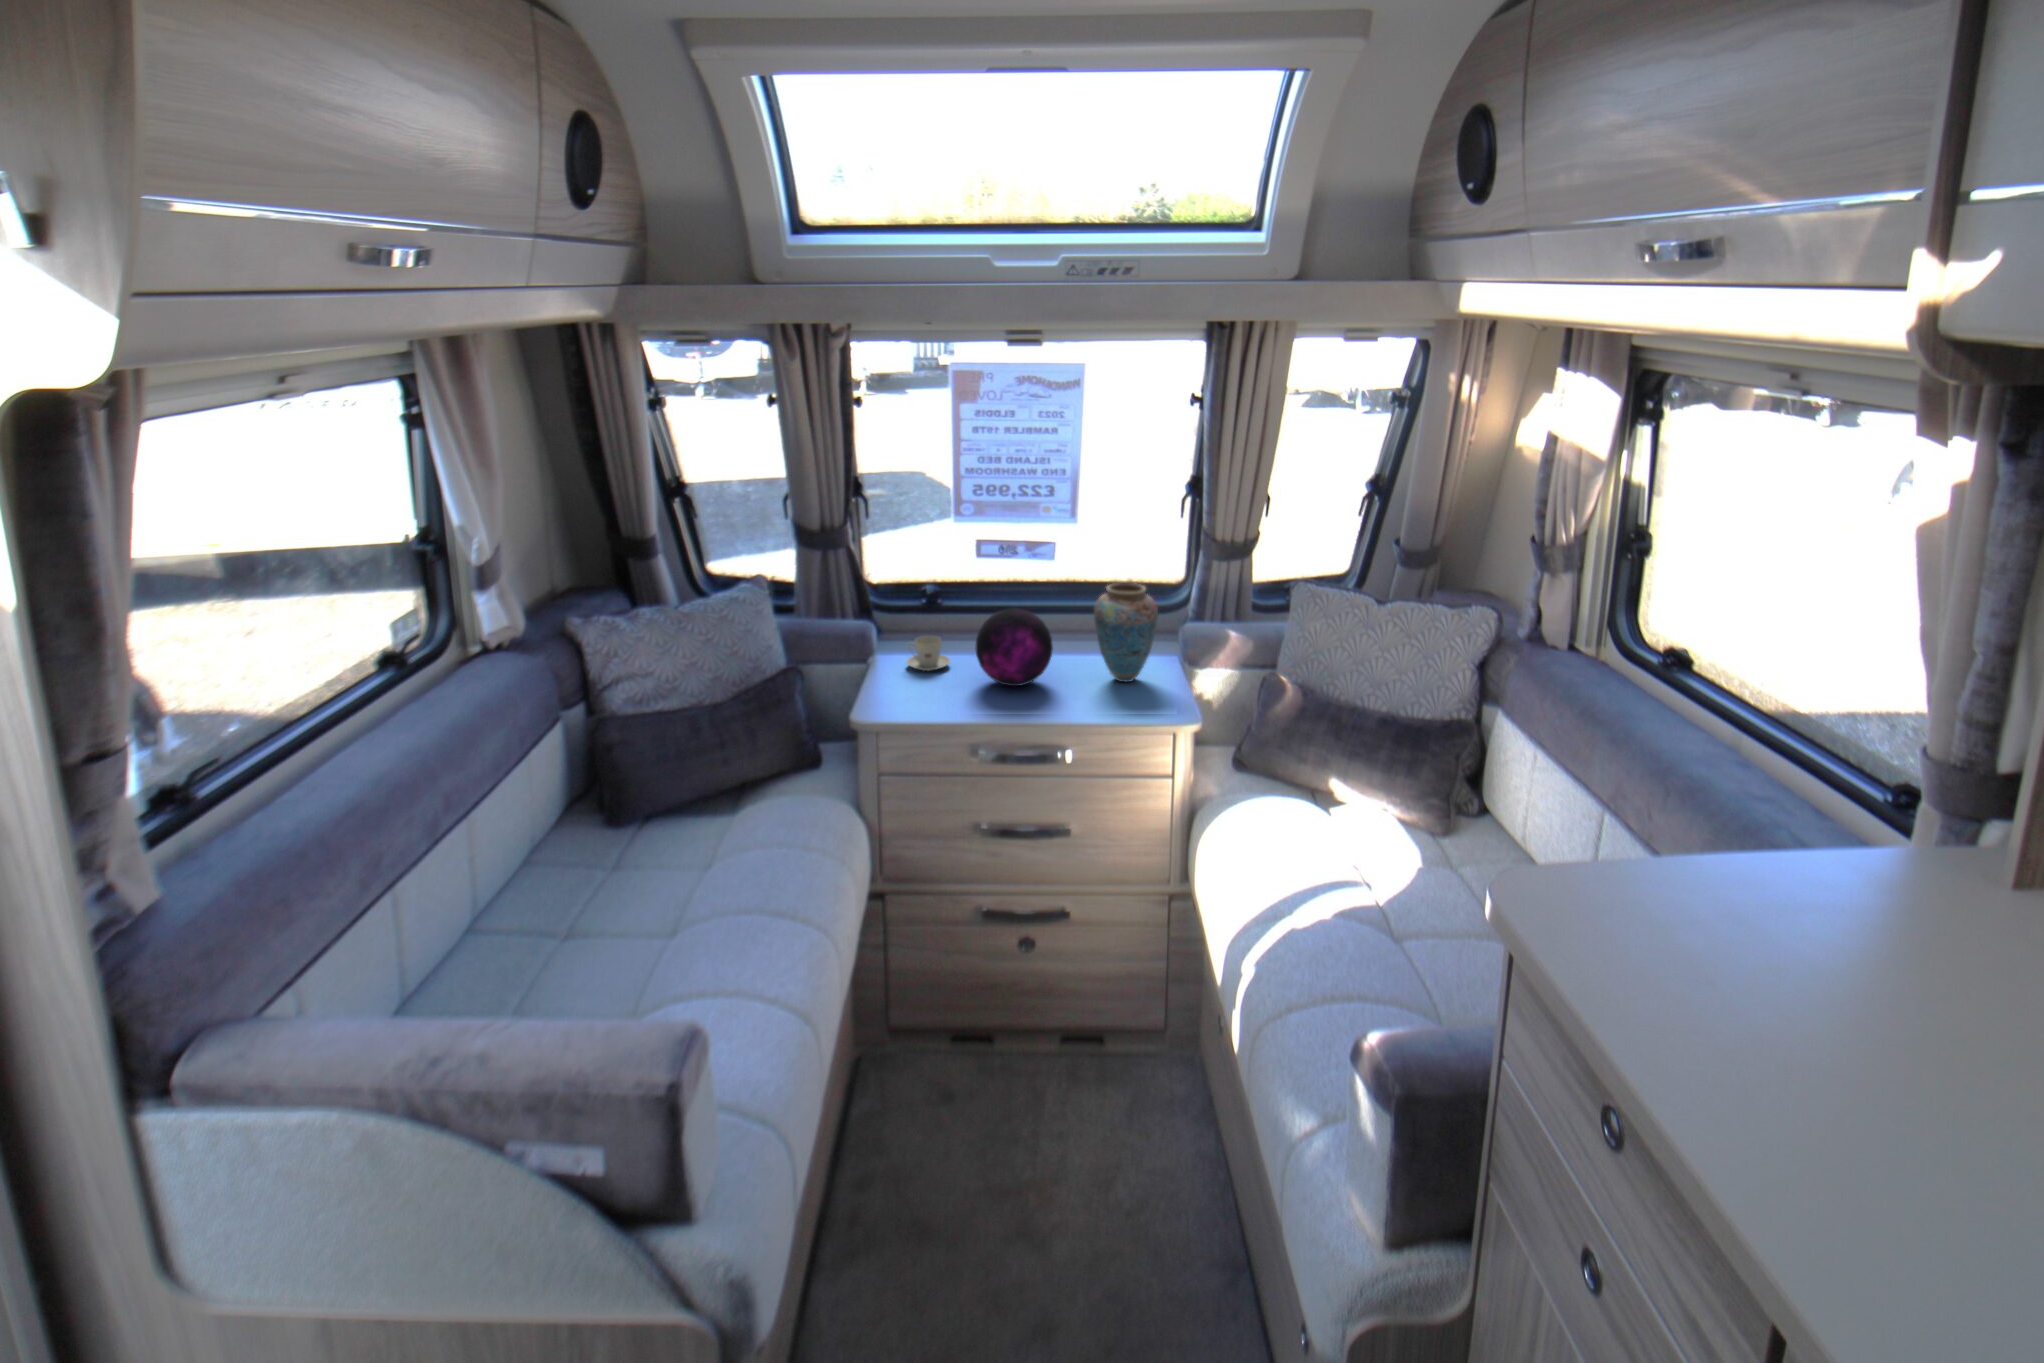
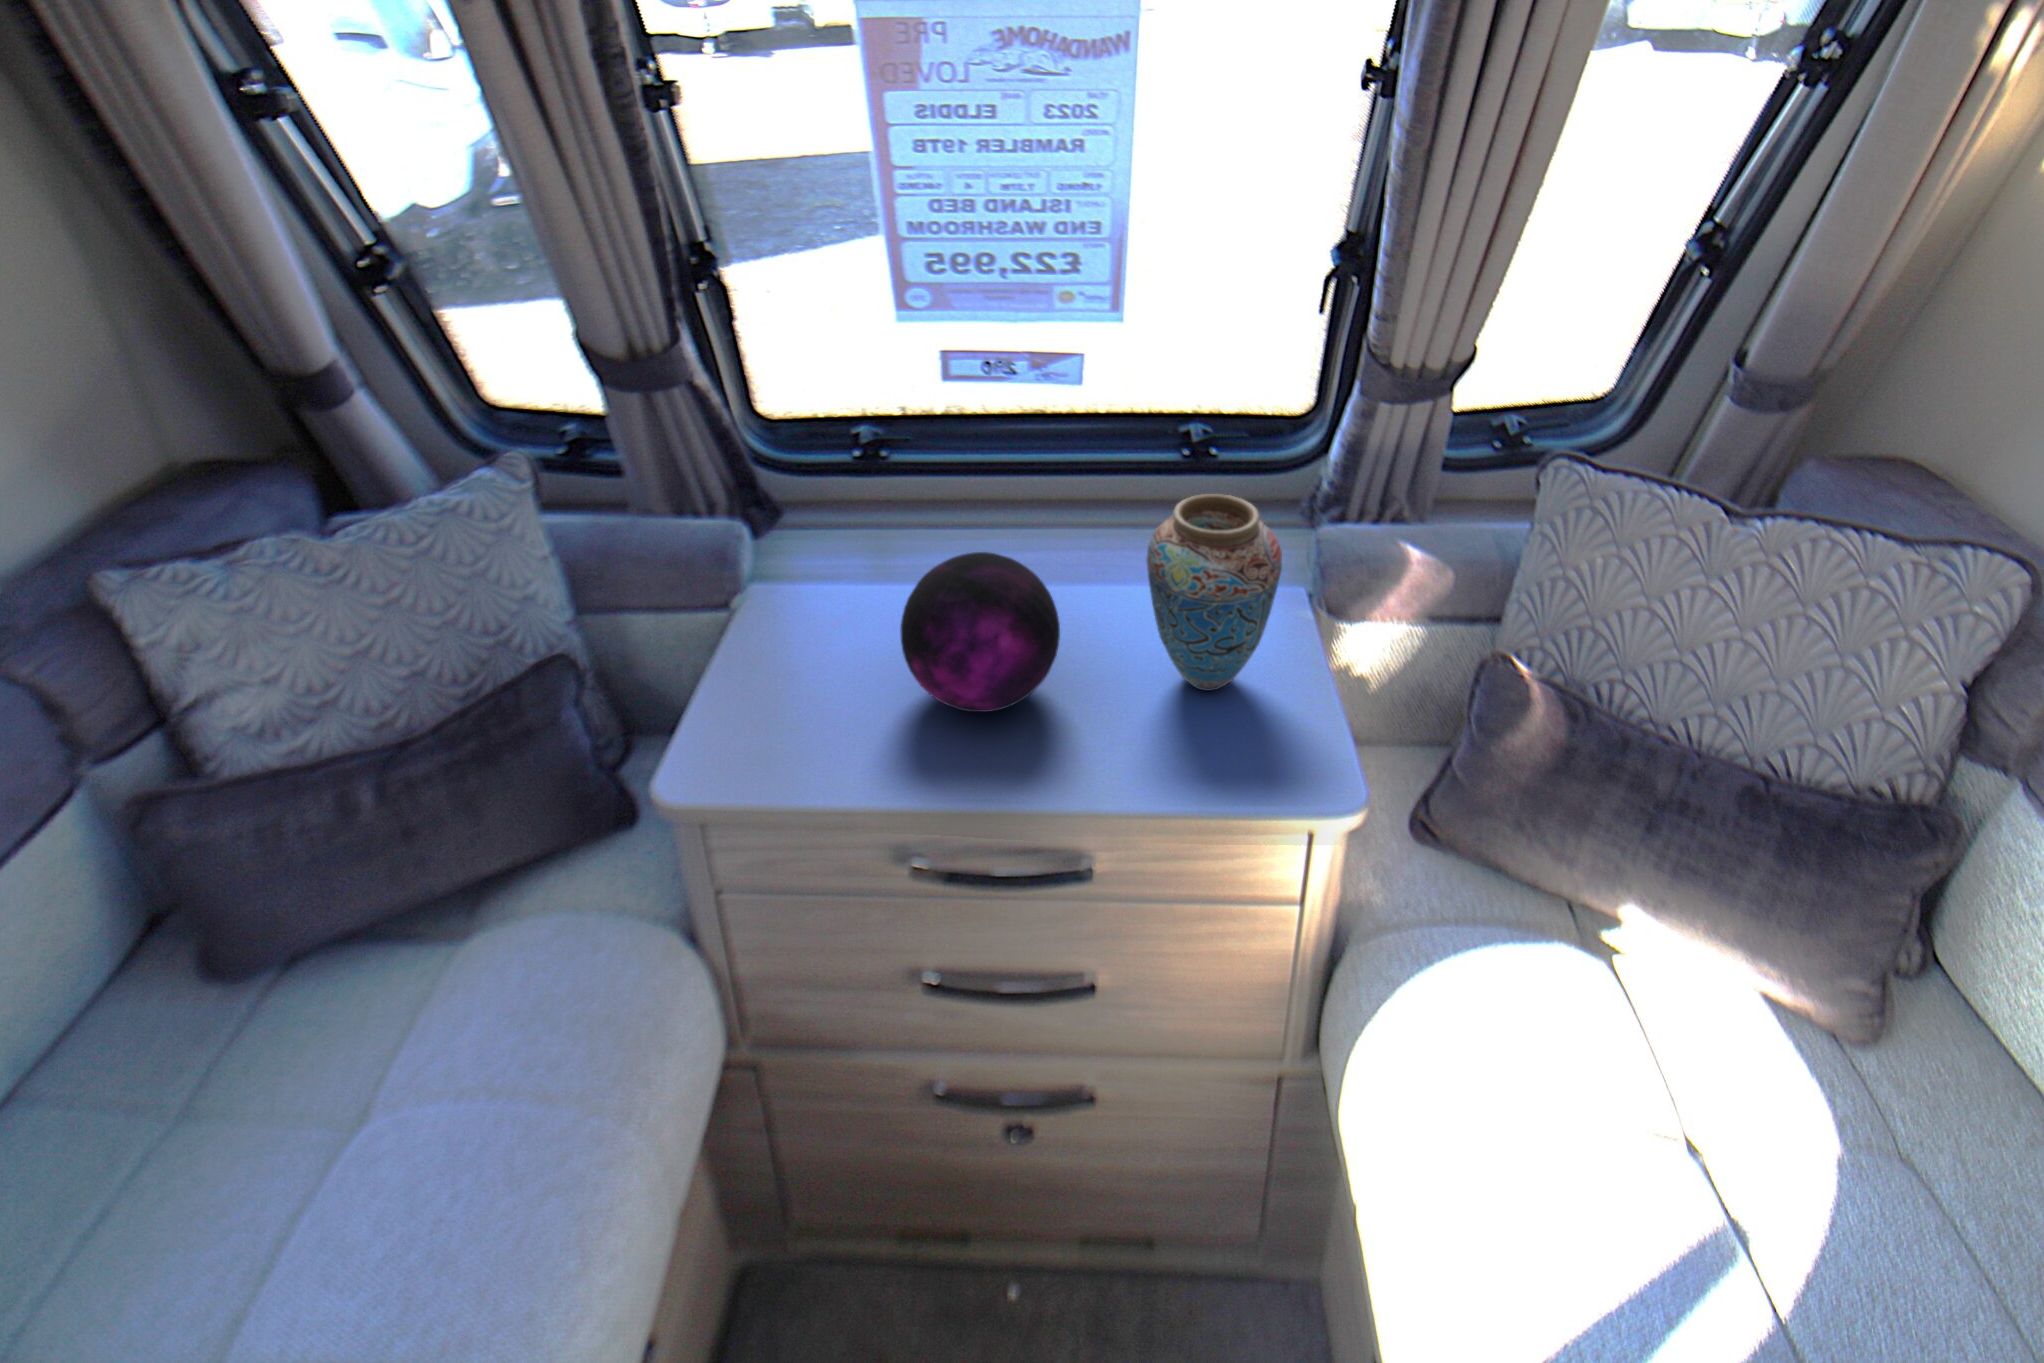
teacup: present [907,636,950,671] -> none [781,578,868,653]

